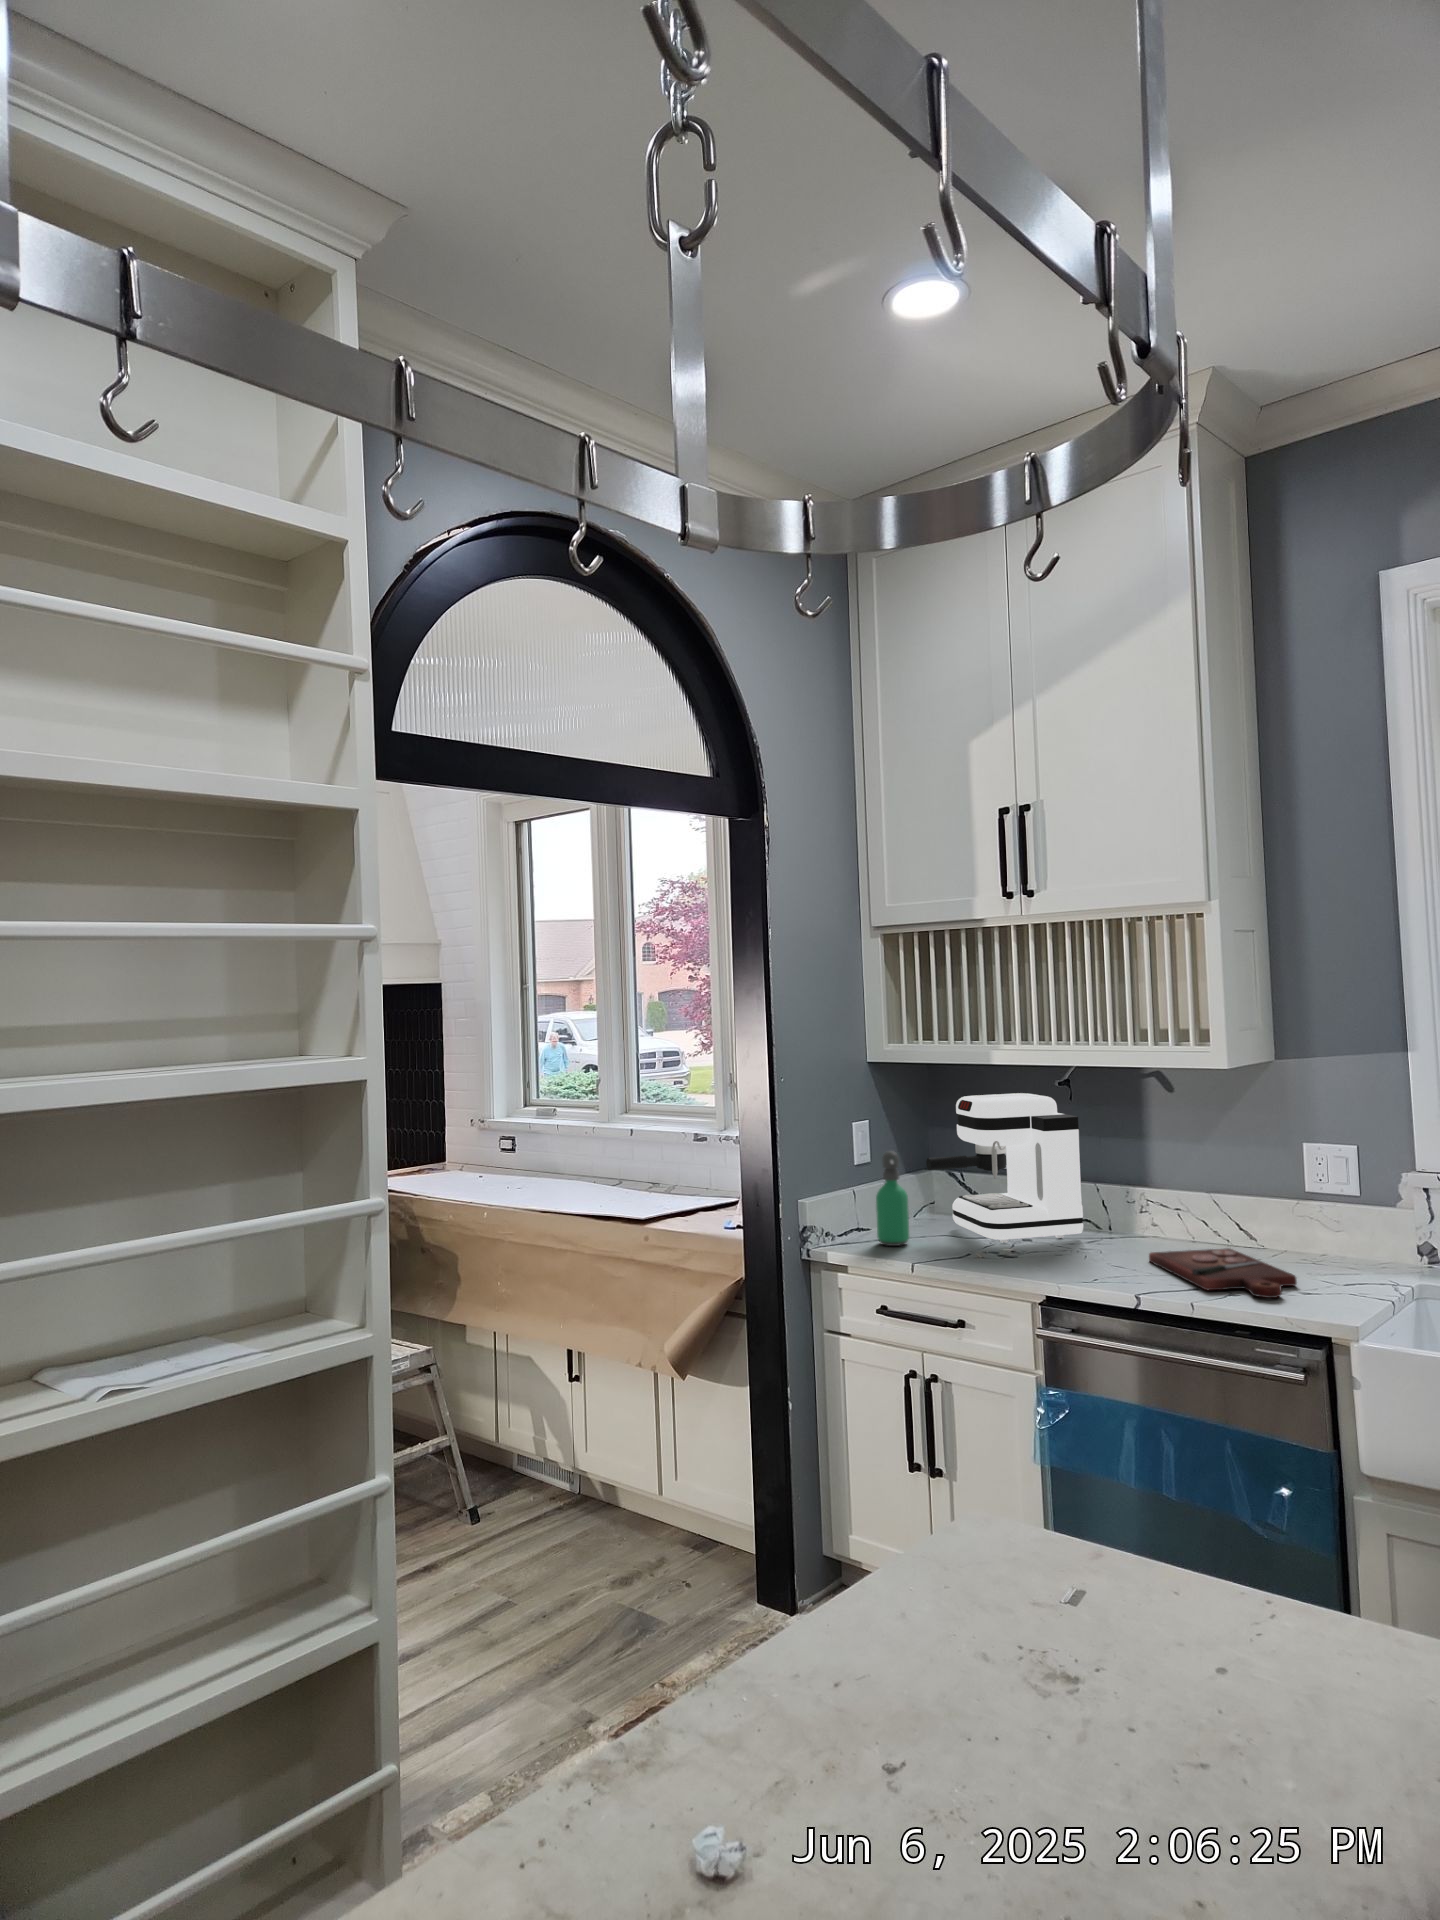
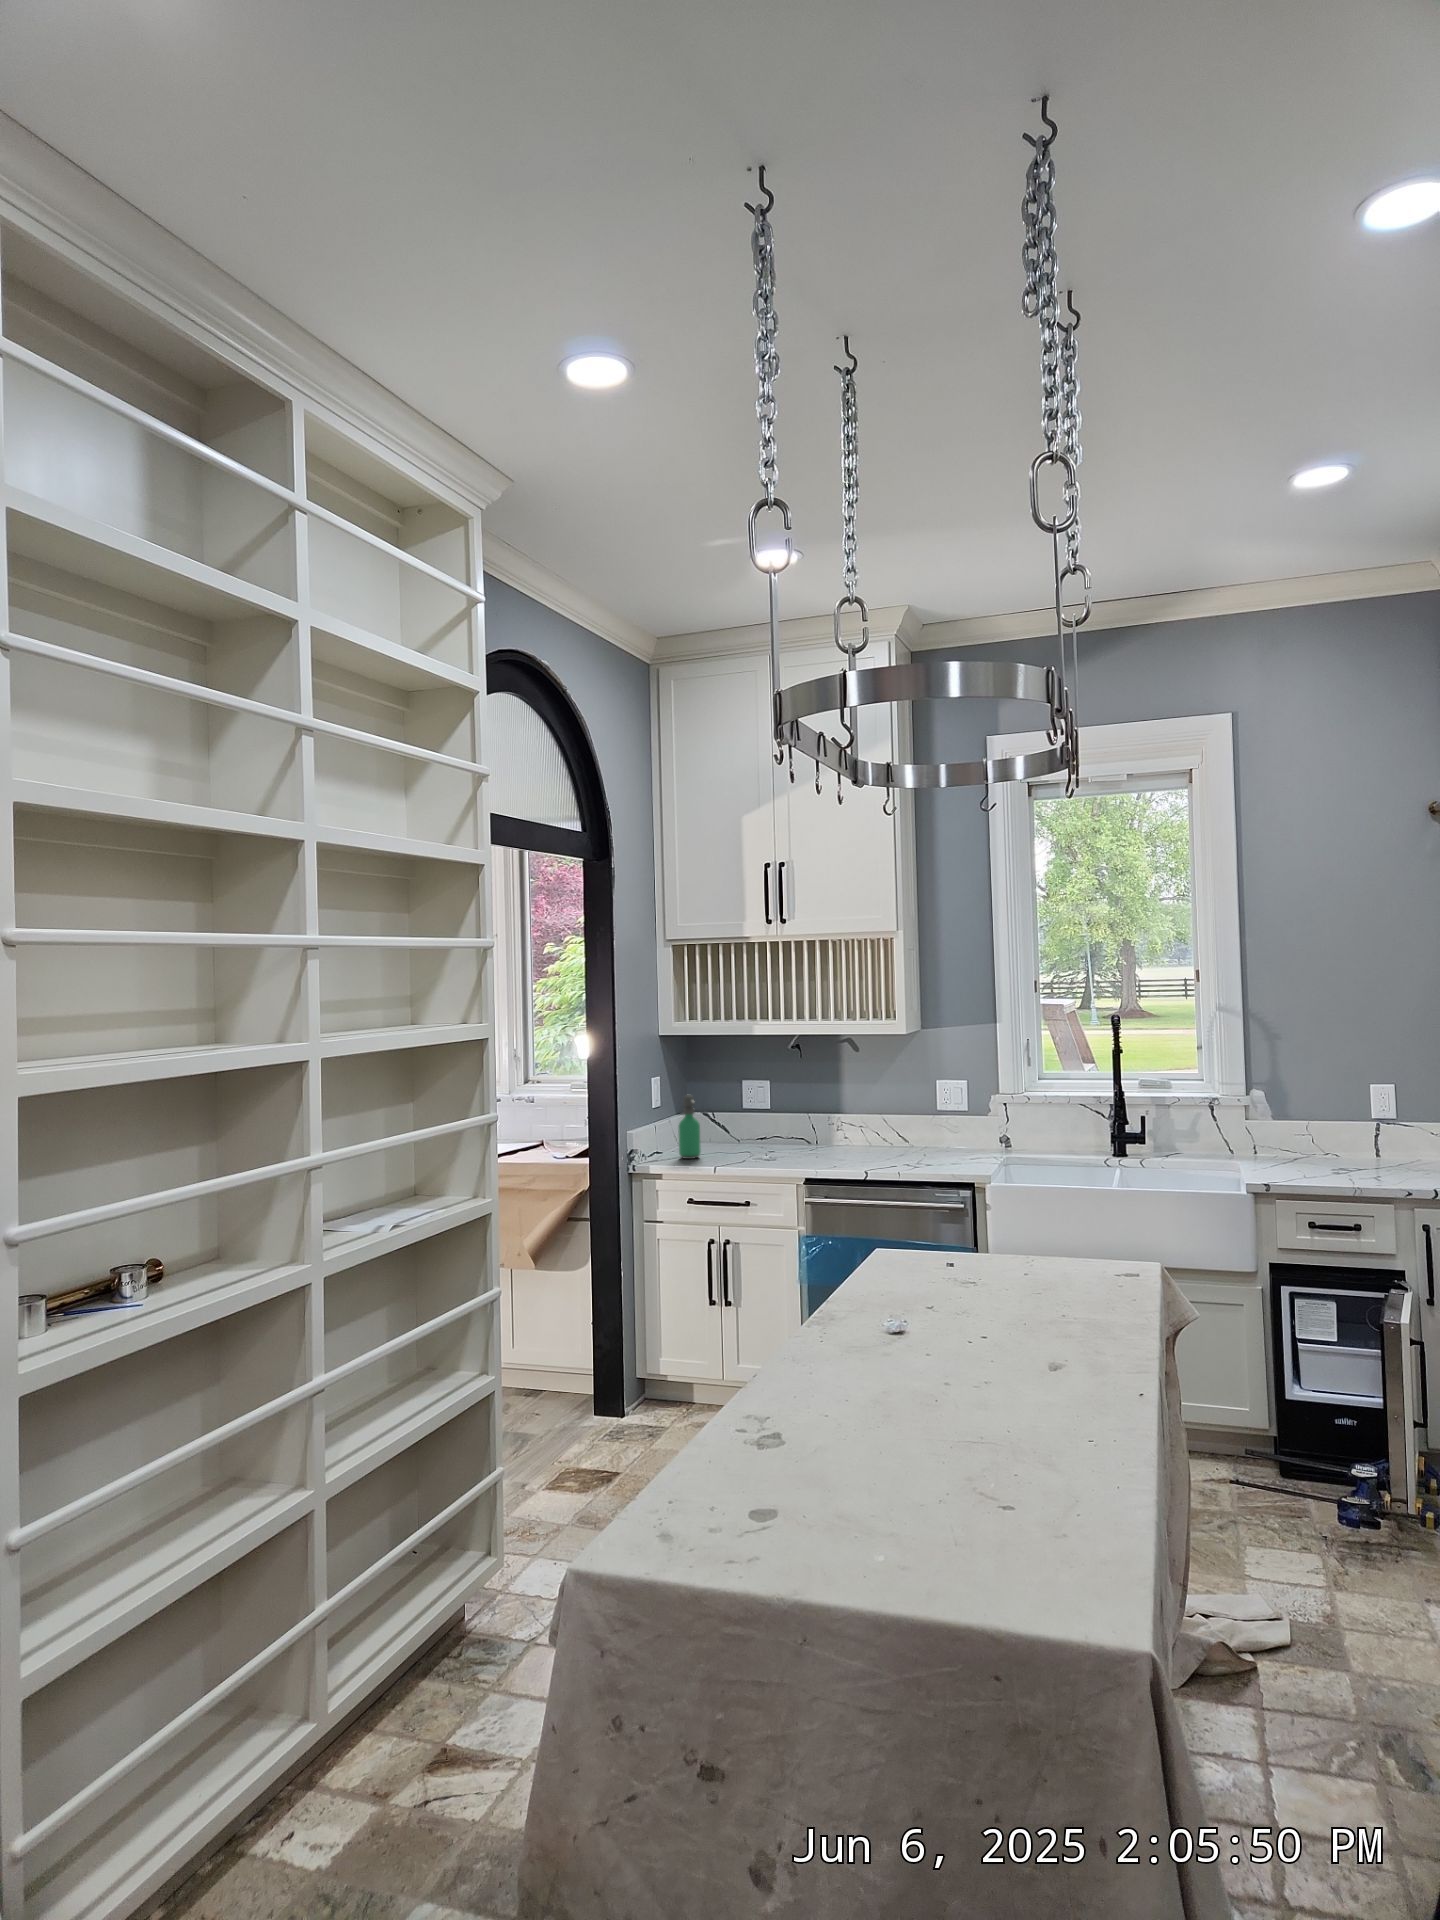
coffee maker: present [926,1093,1083,1243] -> none [707,1056,808,1153]
cutting board: present [1149,1248,1297,1298] -> none [856,1146,946,1166]

